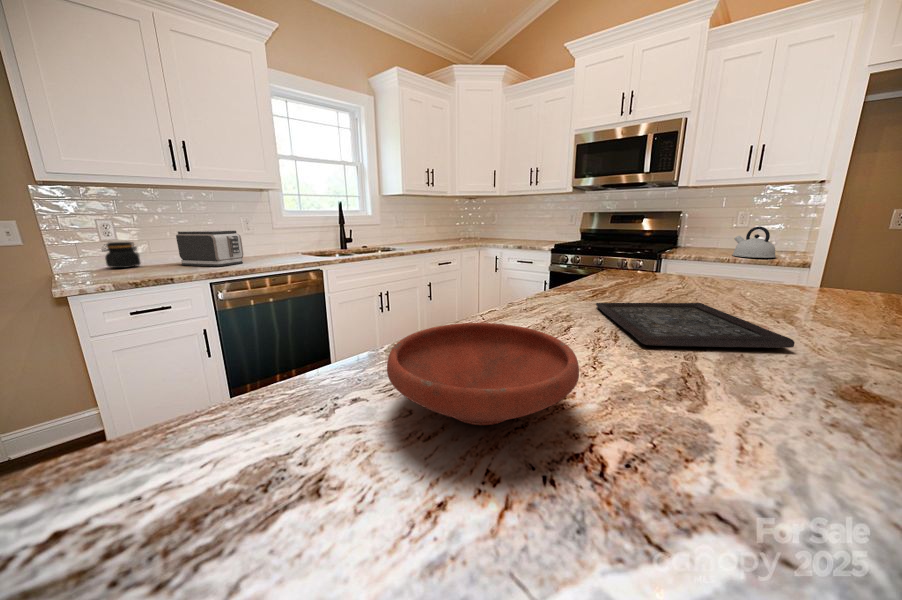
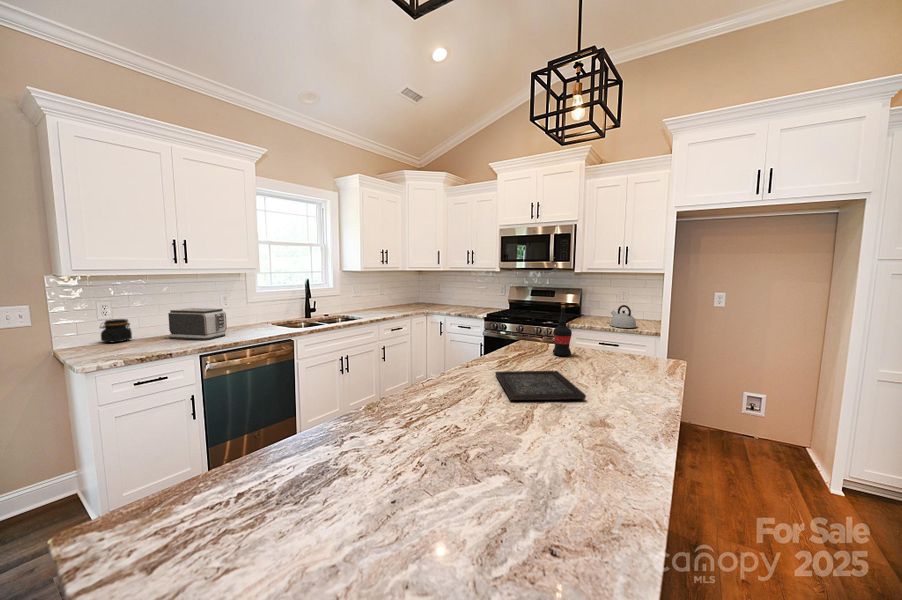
wine bottle: none [674,207,711,286] -> present [553,305,572,356]
bowl: present [387,323,579,425] -> none [372,392,463,445]

